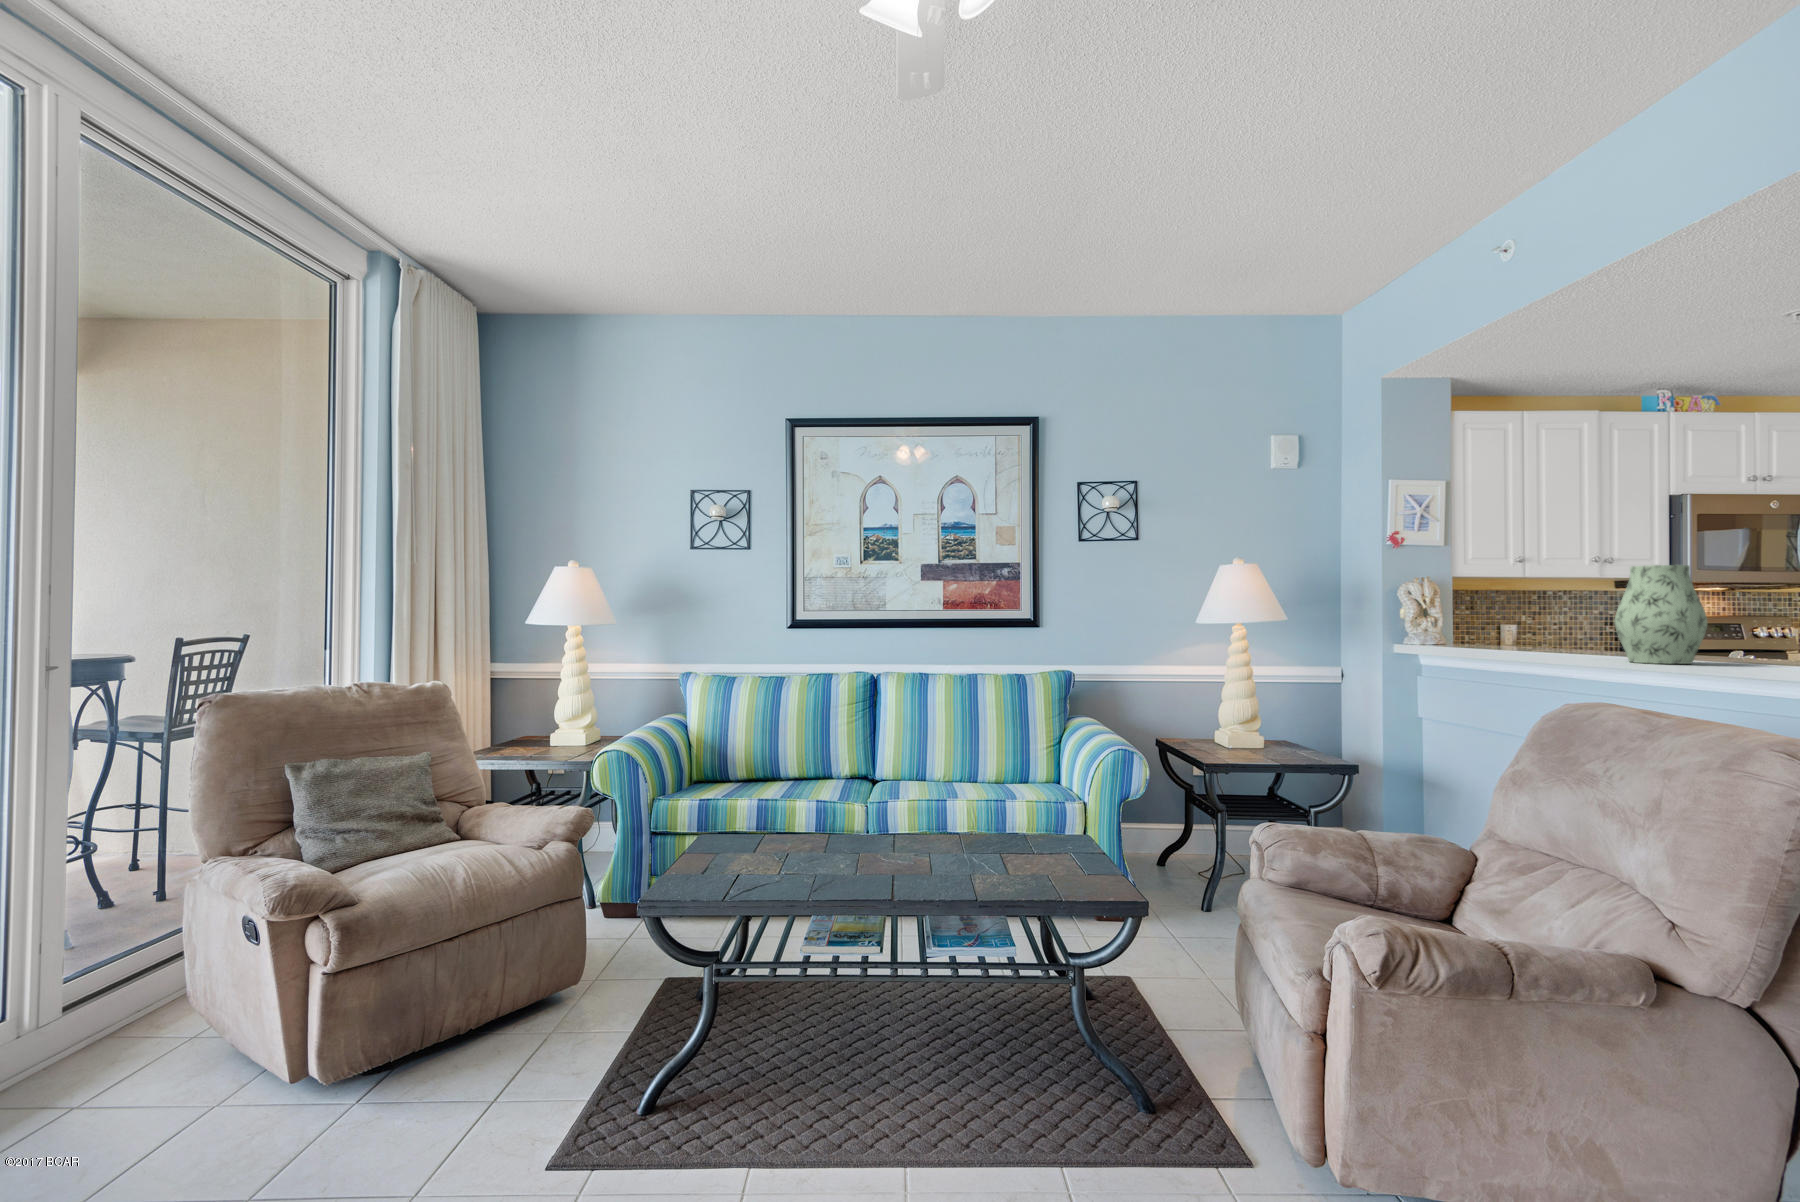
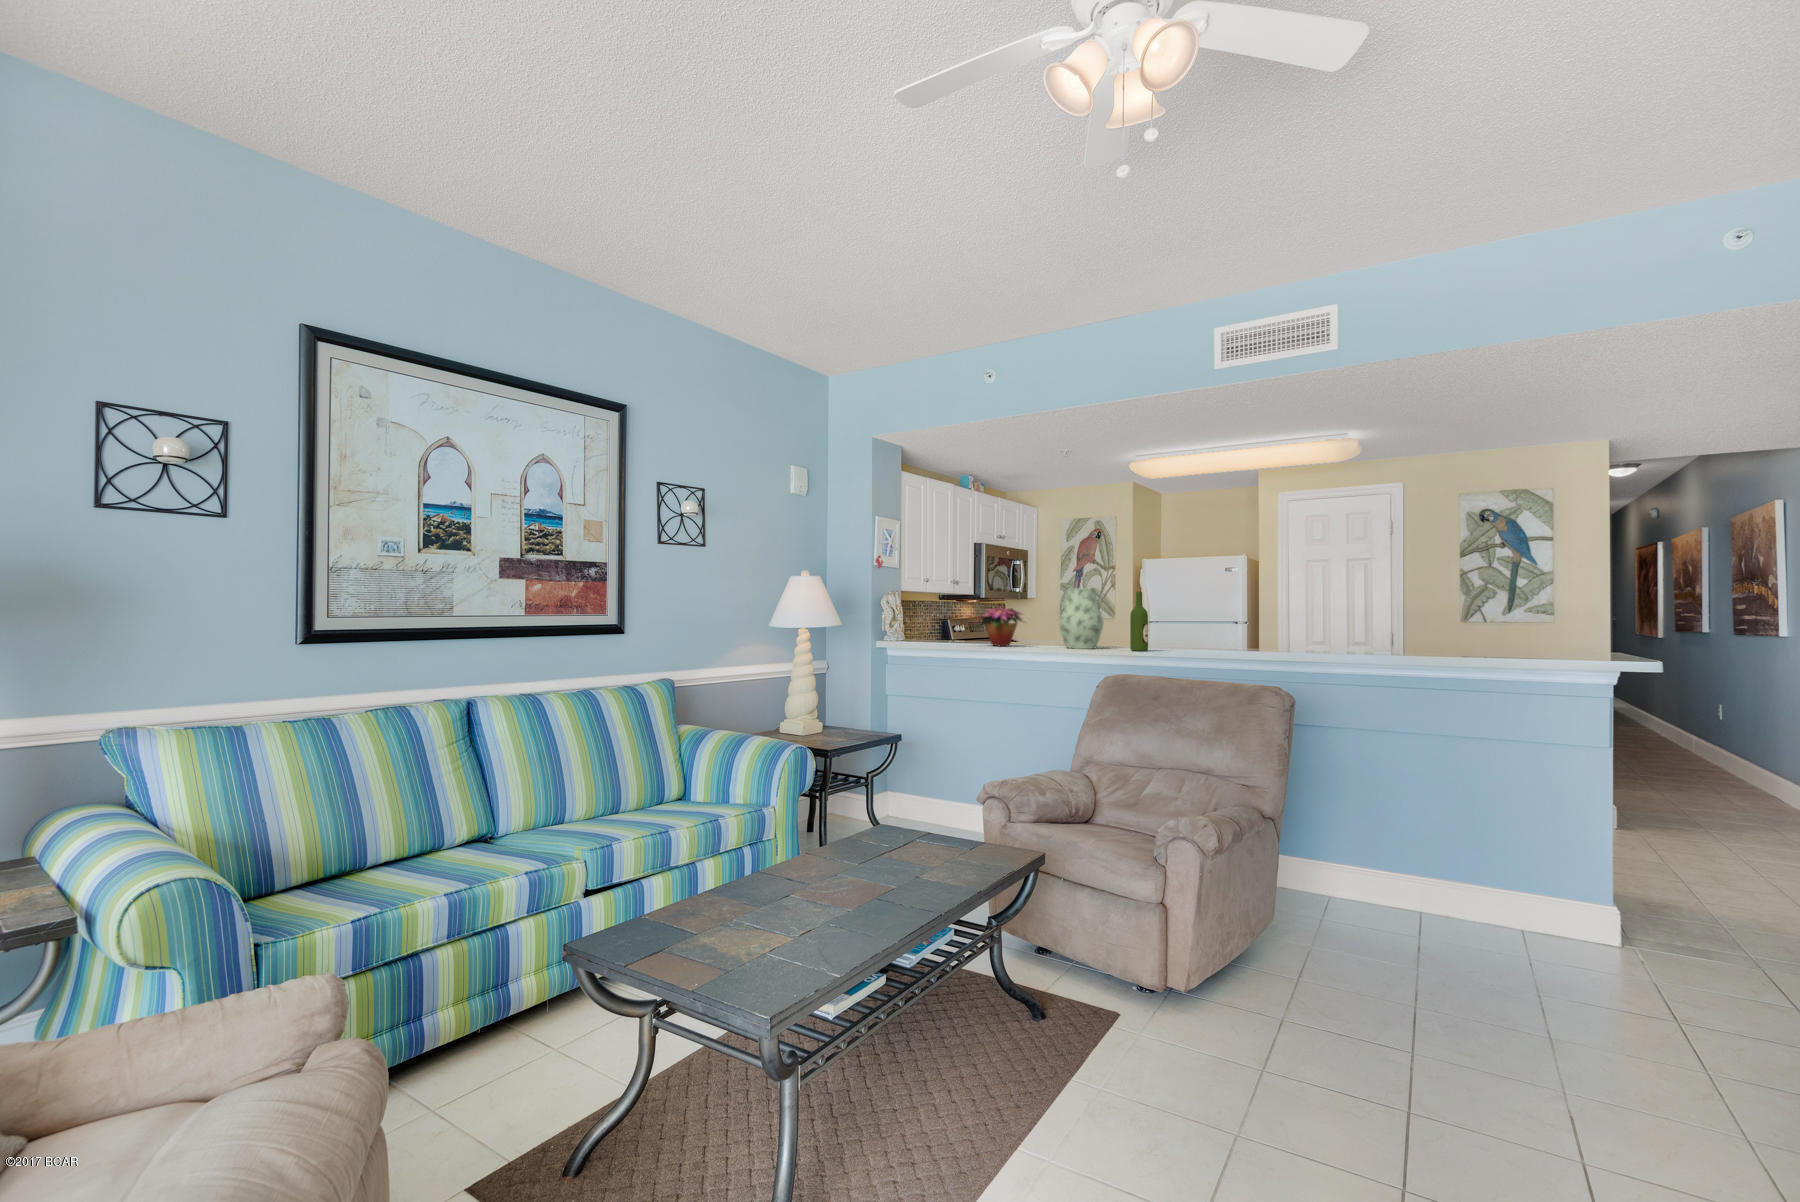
wine bottle: none [1712,560,1752,671] -> present [1130,588,1148,651]
flower arrangement: none [1488,597,1592,655] -> present [978,607,1022,646]

